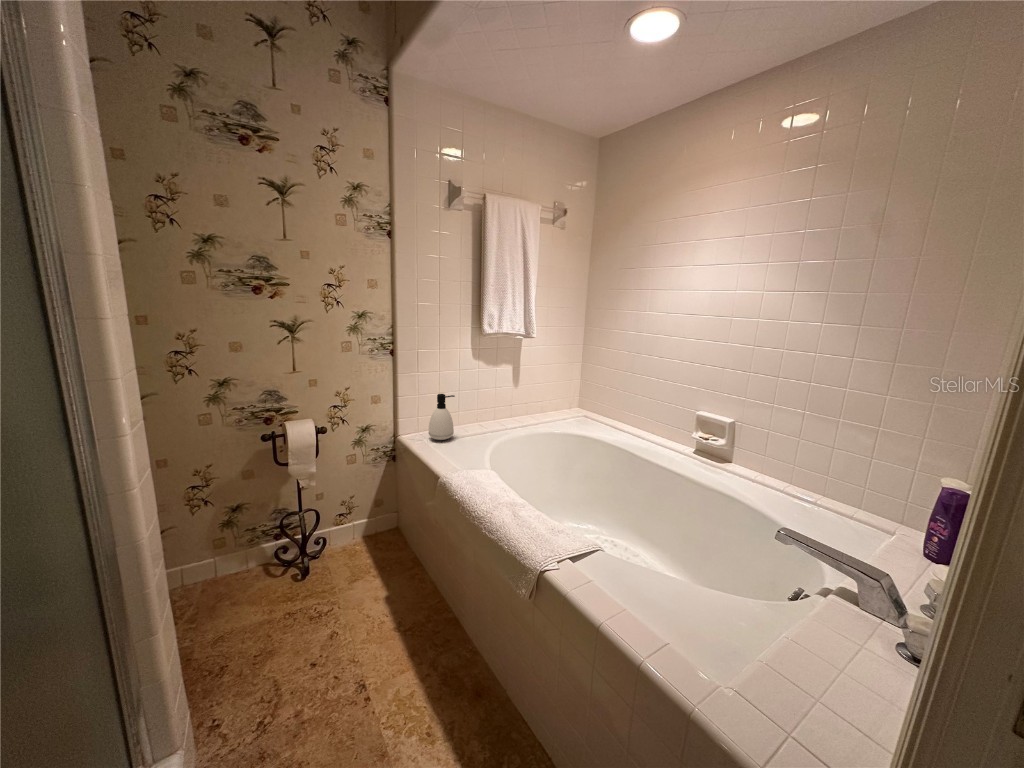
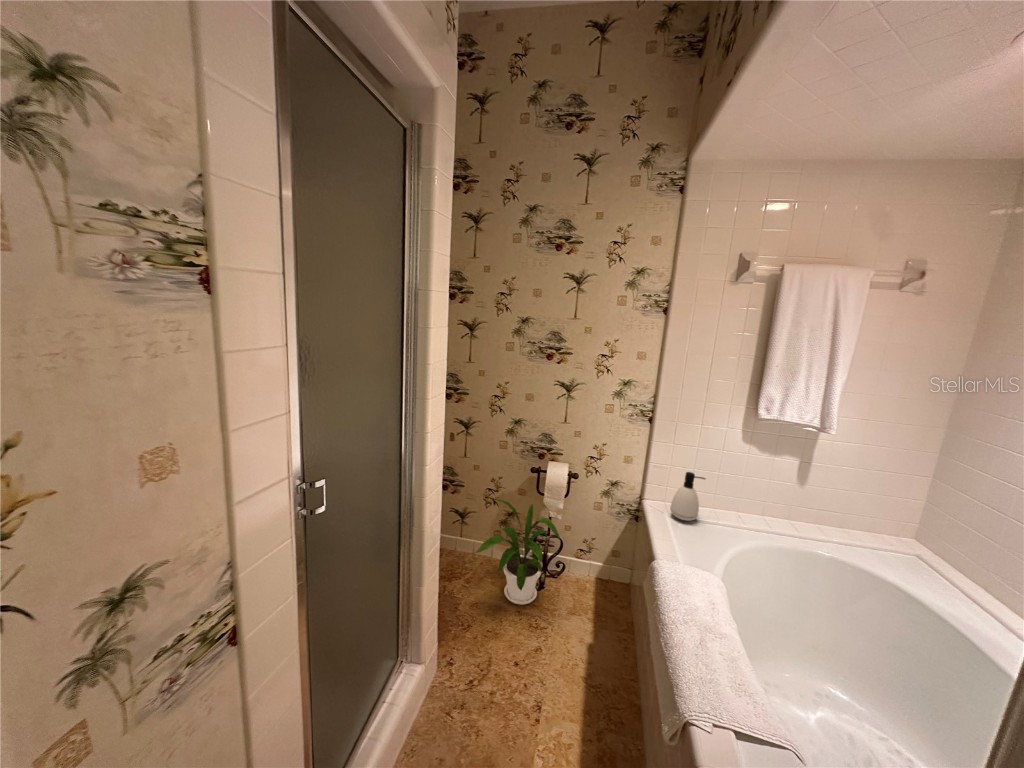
house plant: none [206,483,326,608] -> present [475,498,560,605]

